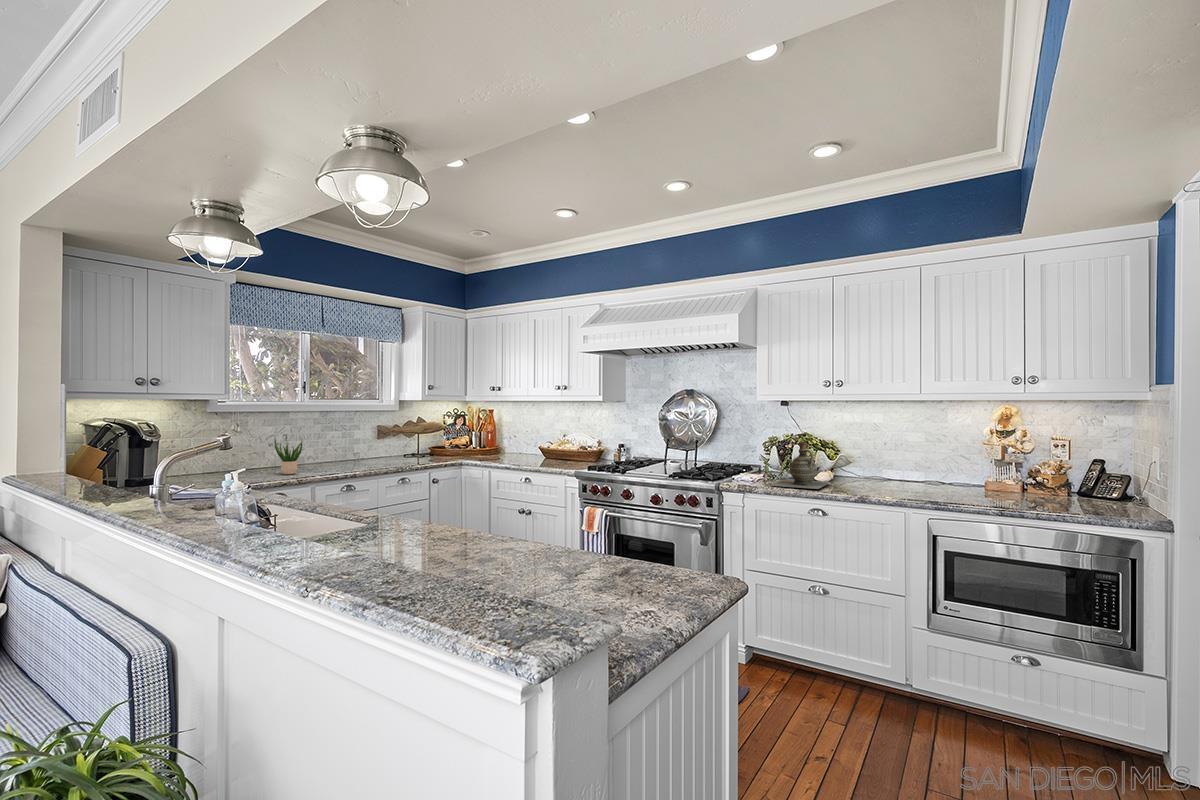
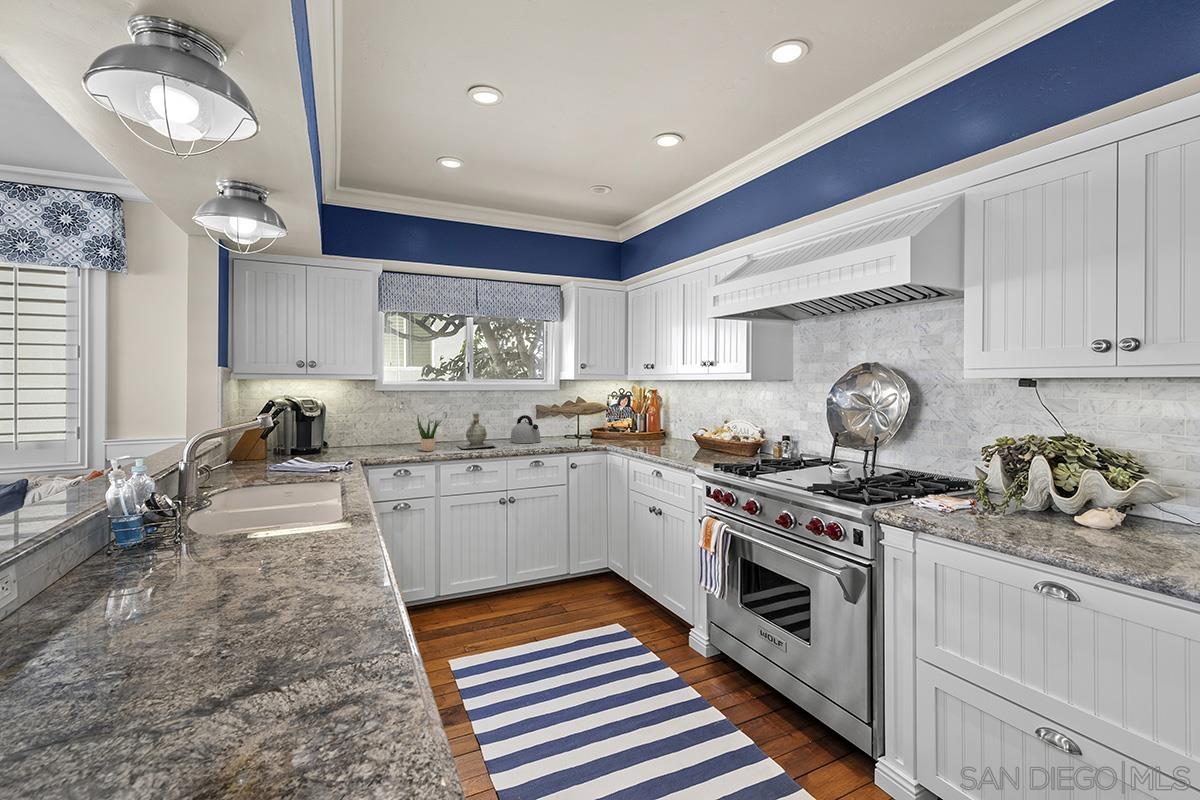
kettle: none [360,435,393,463] -> present [510,415,540,443]
ceramic jug: present [771,442,831,489] -> present [458,413,495,448]

